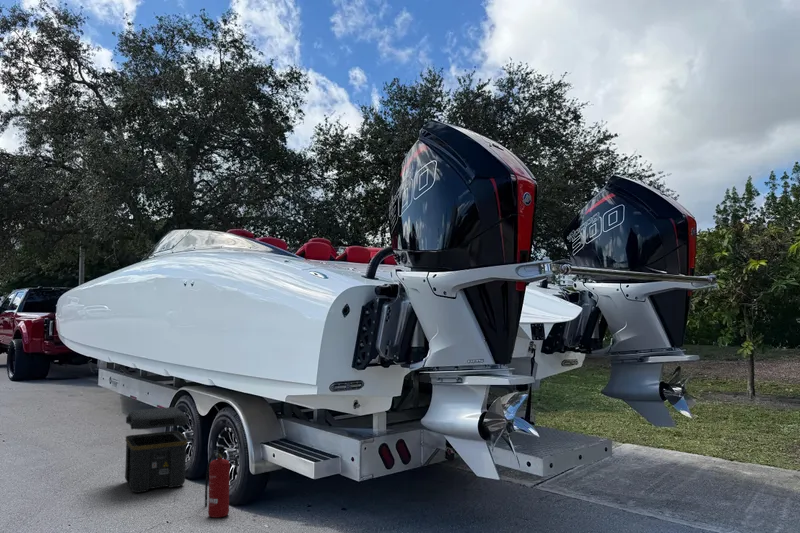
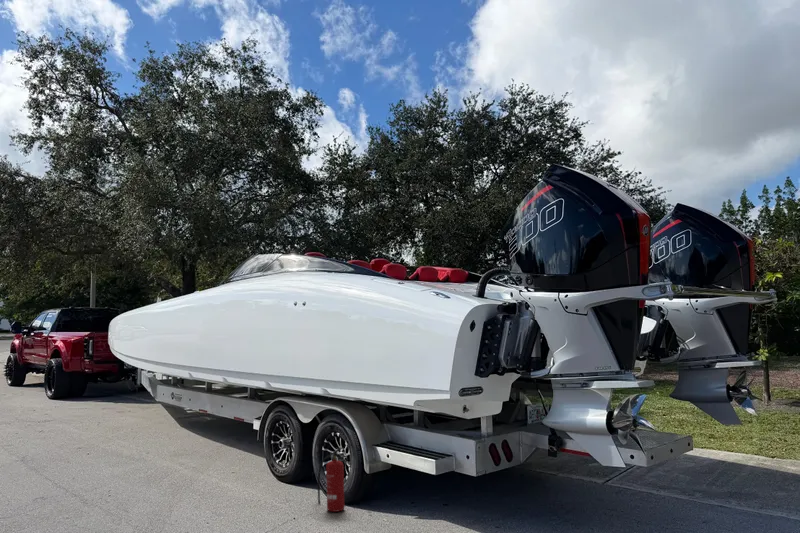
toolbox: present [125,407,188,492] -> none [232,418,290,494]

